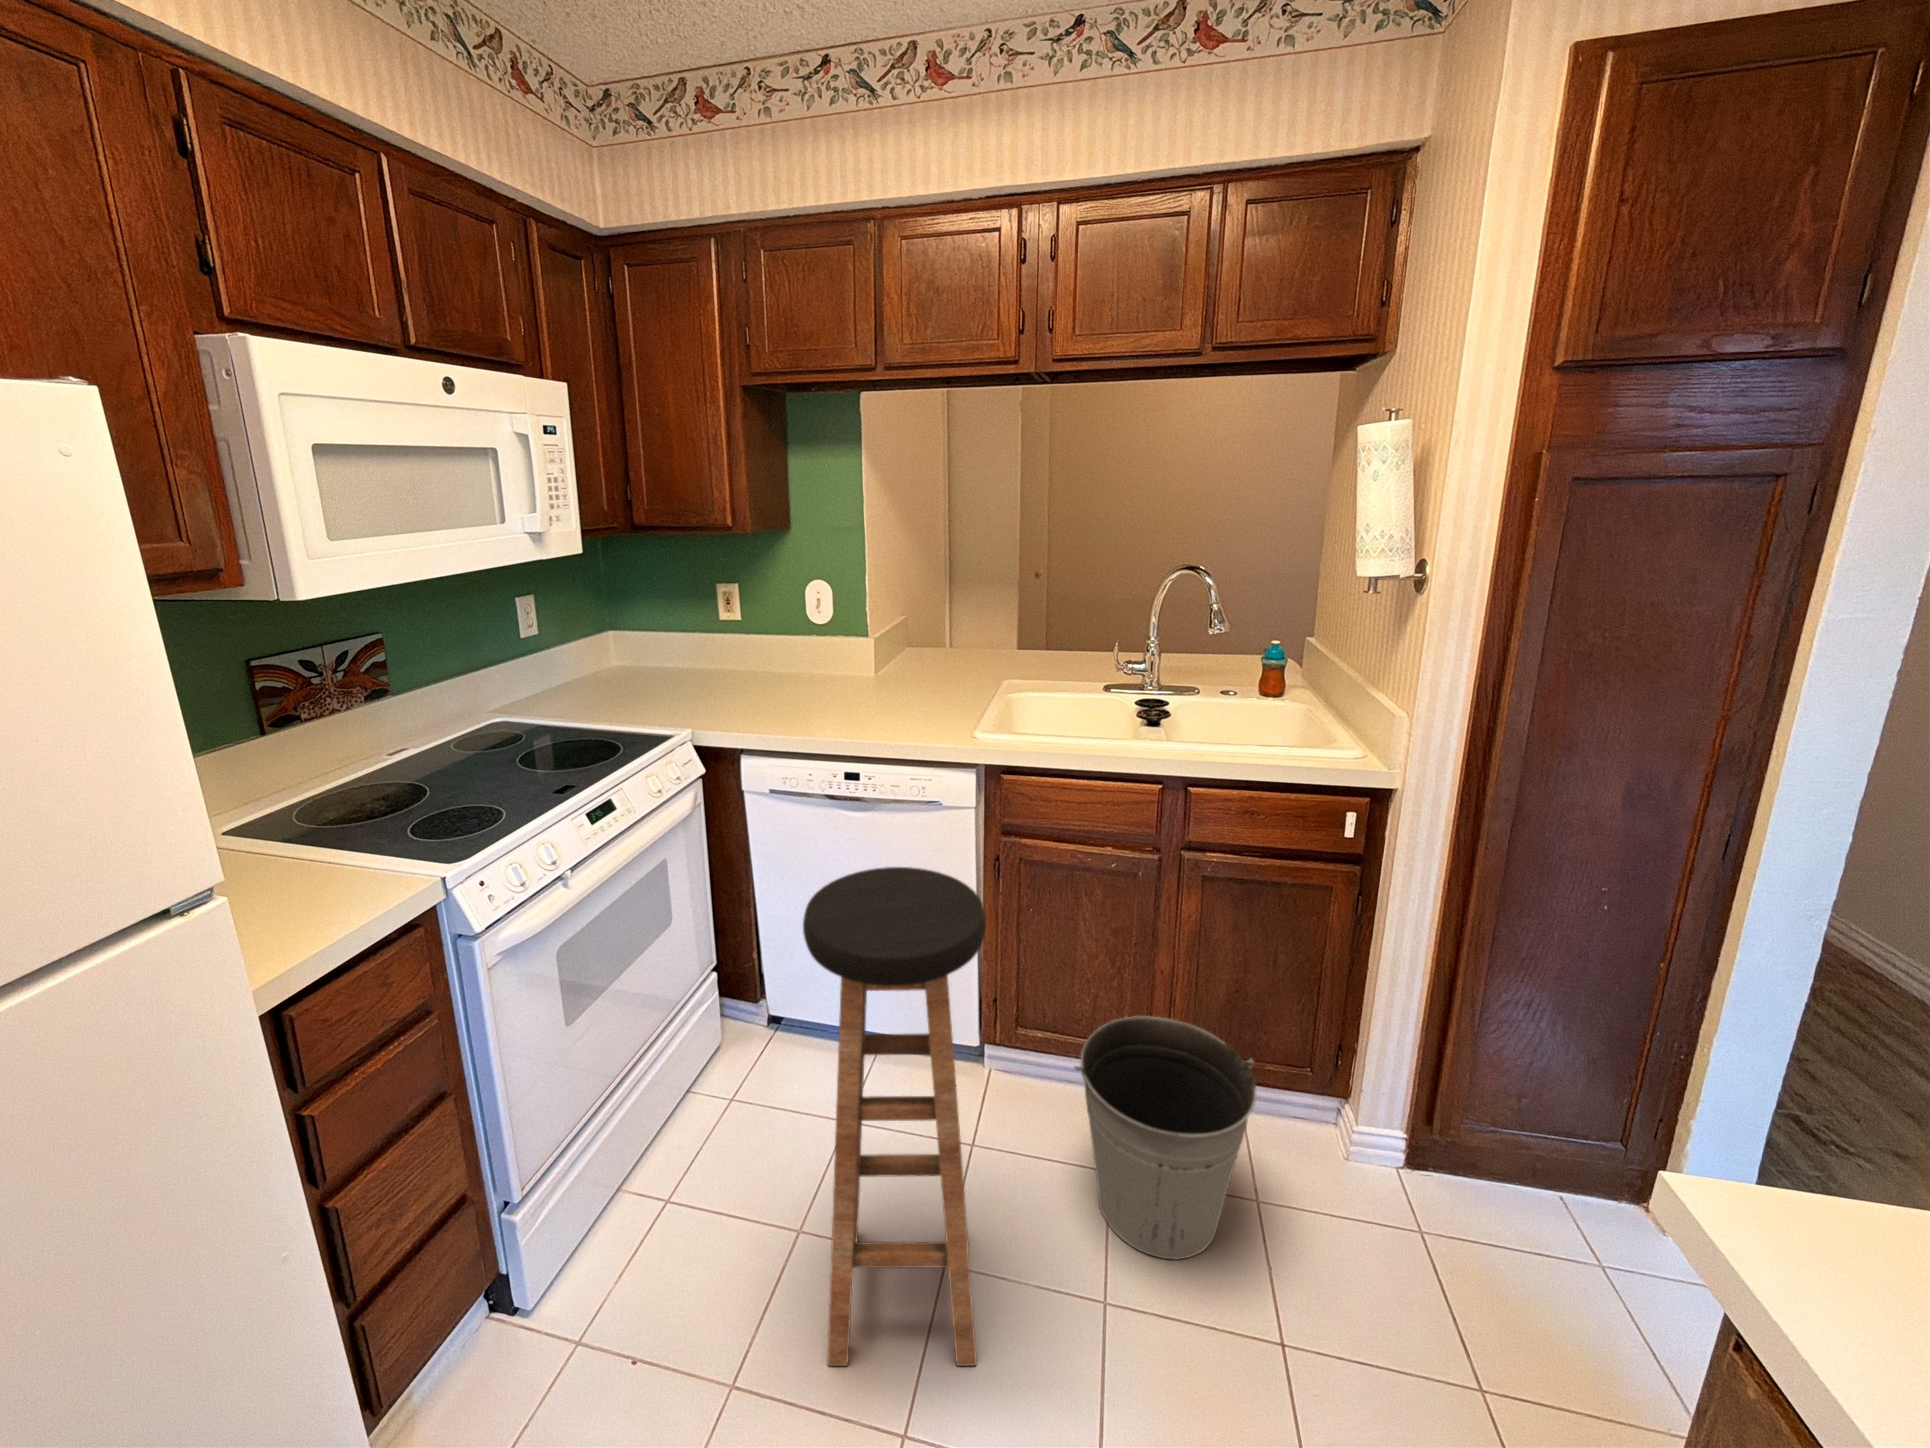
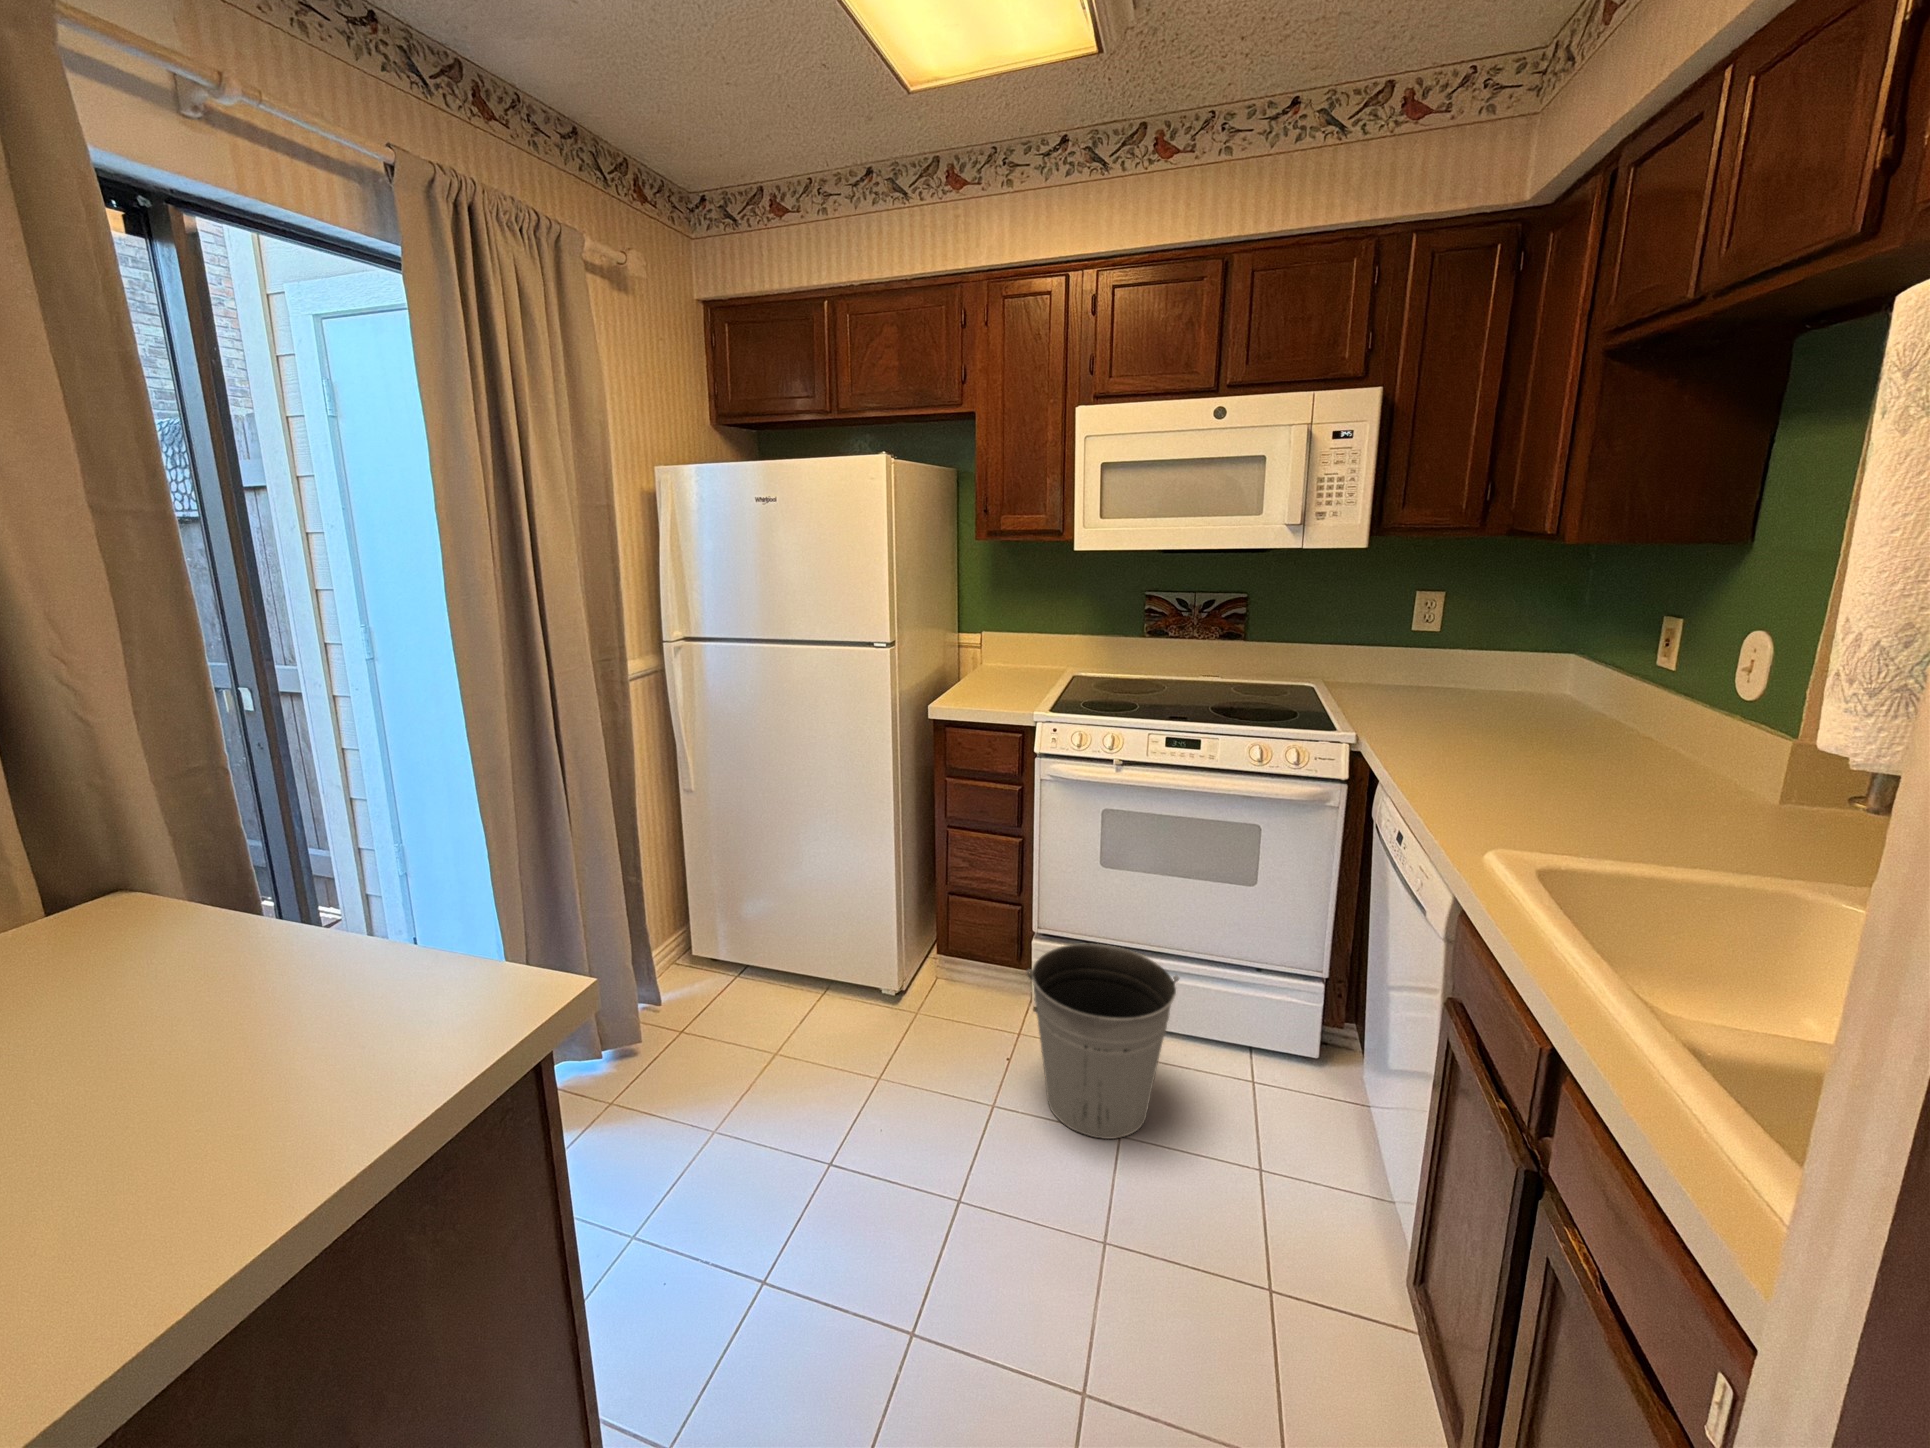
bar stool: present [803,867,986,1366] -> none [800,786,940,1187]

